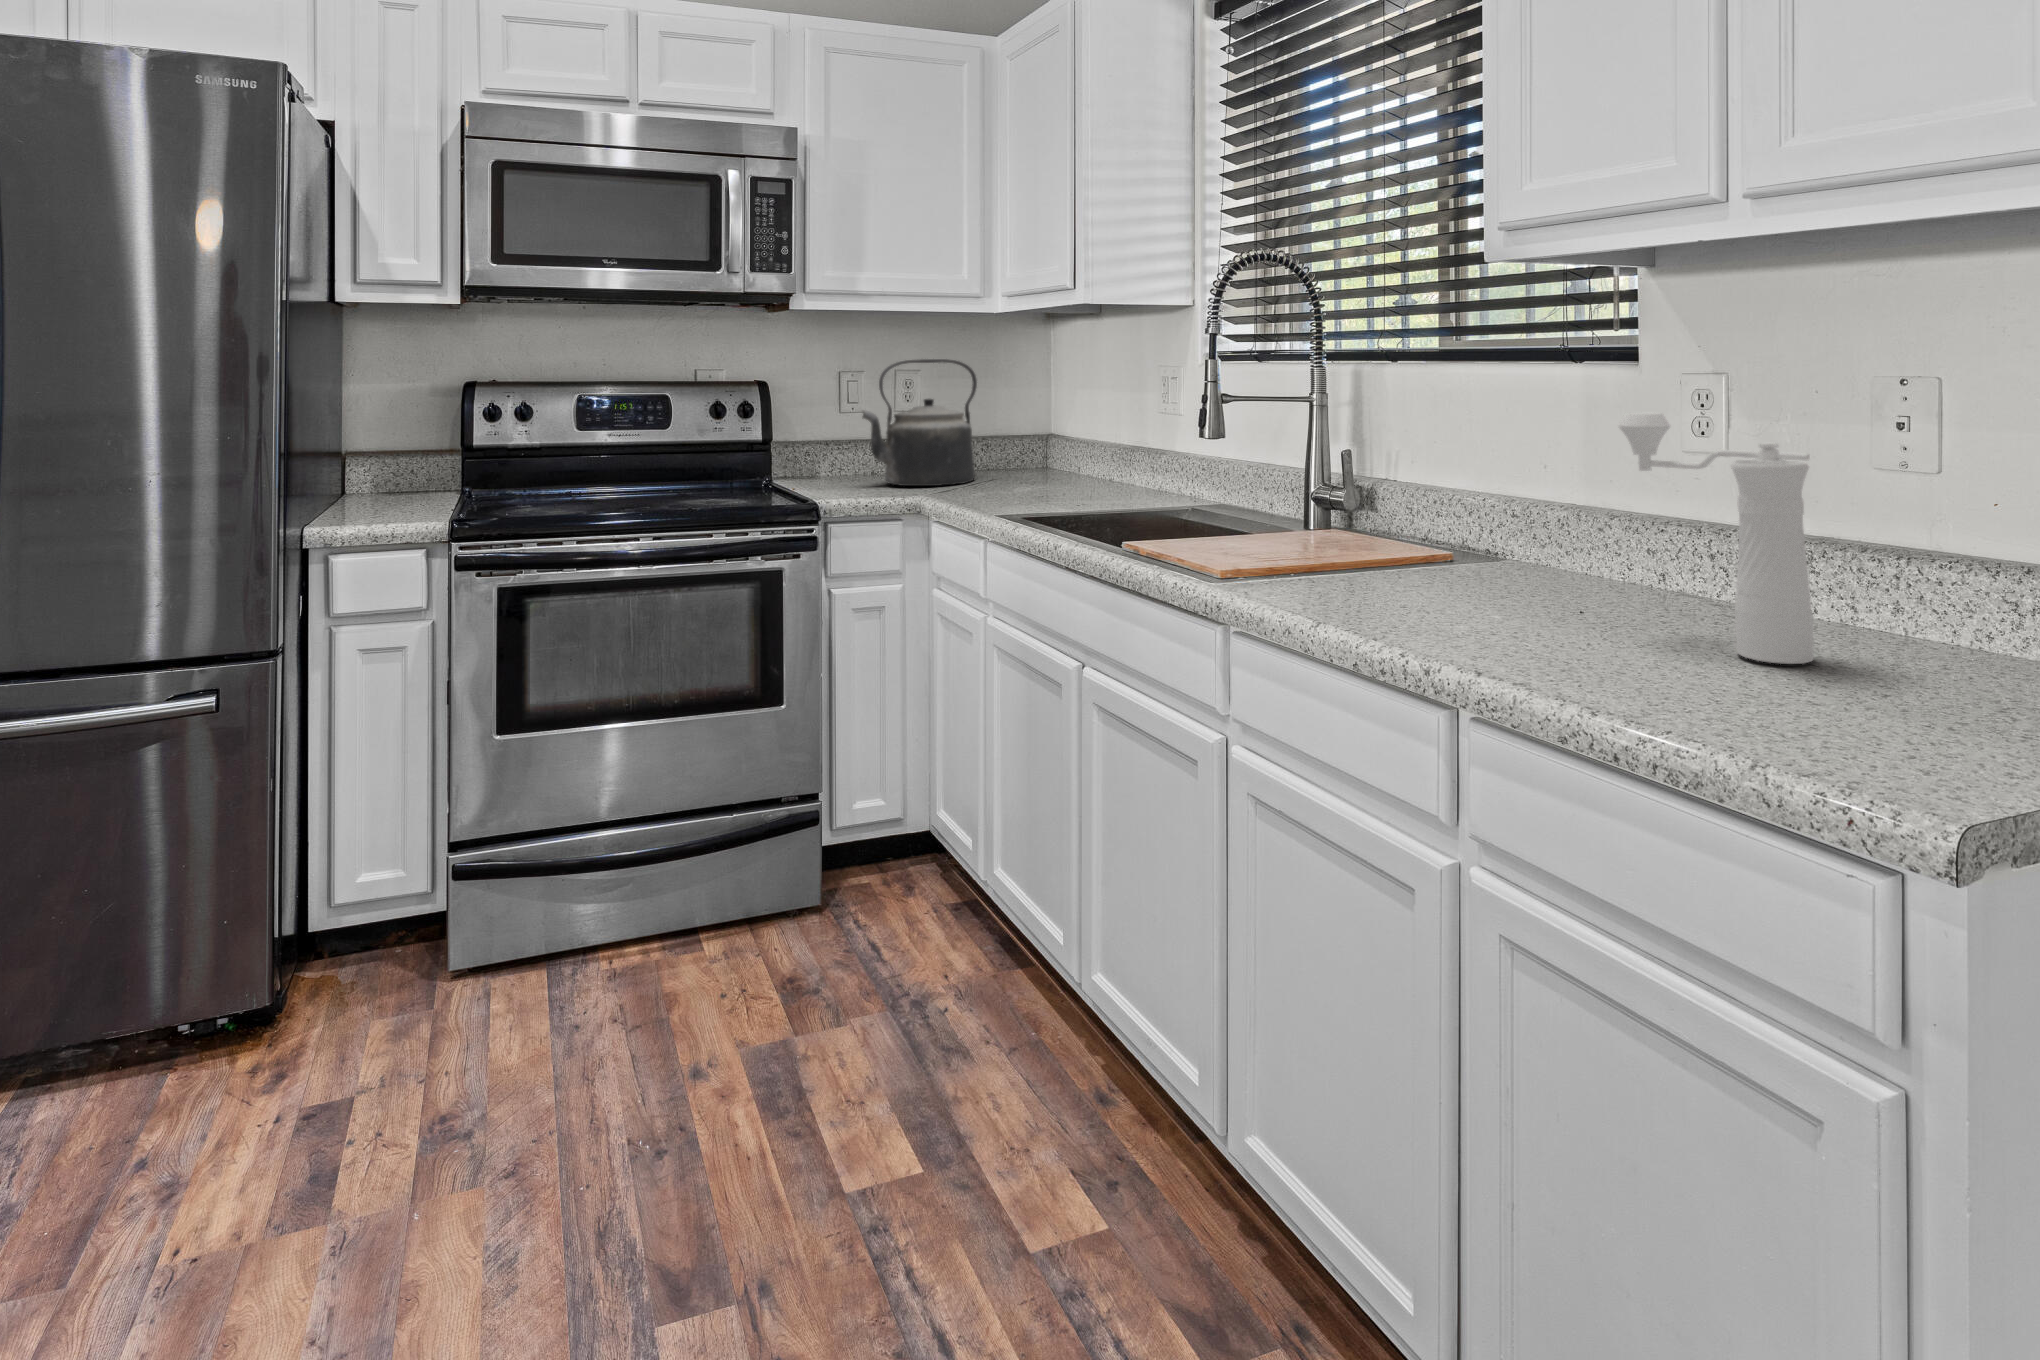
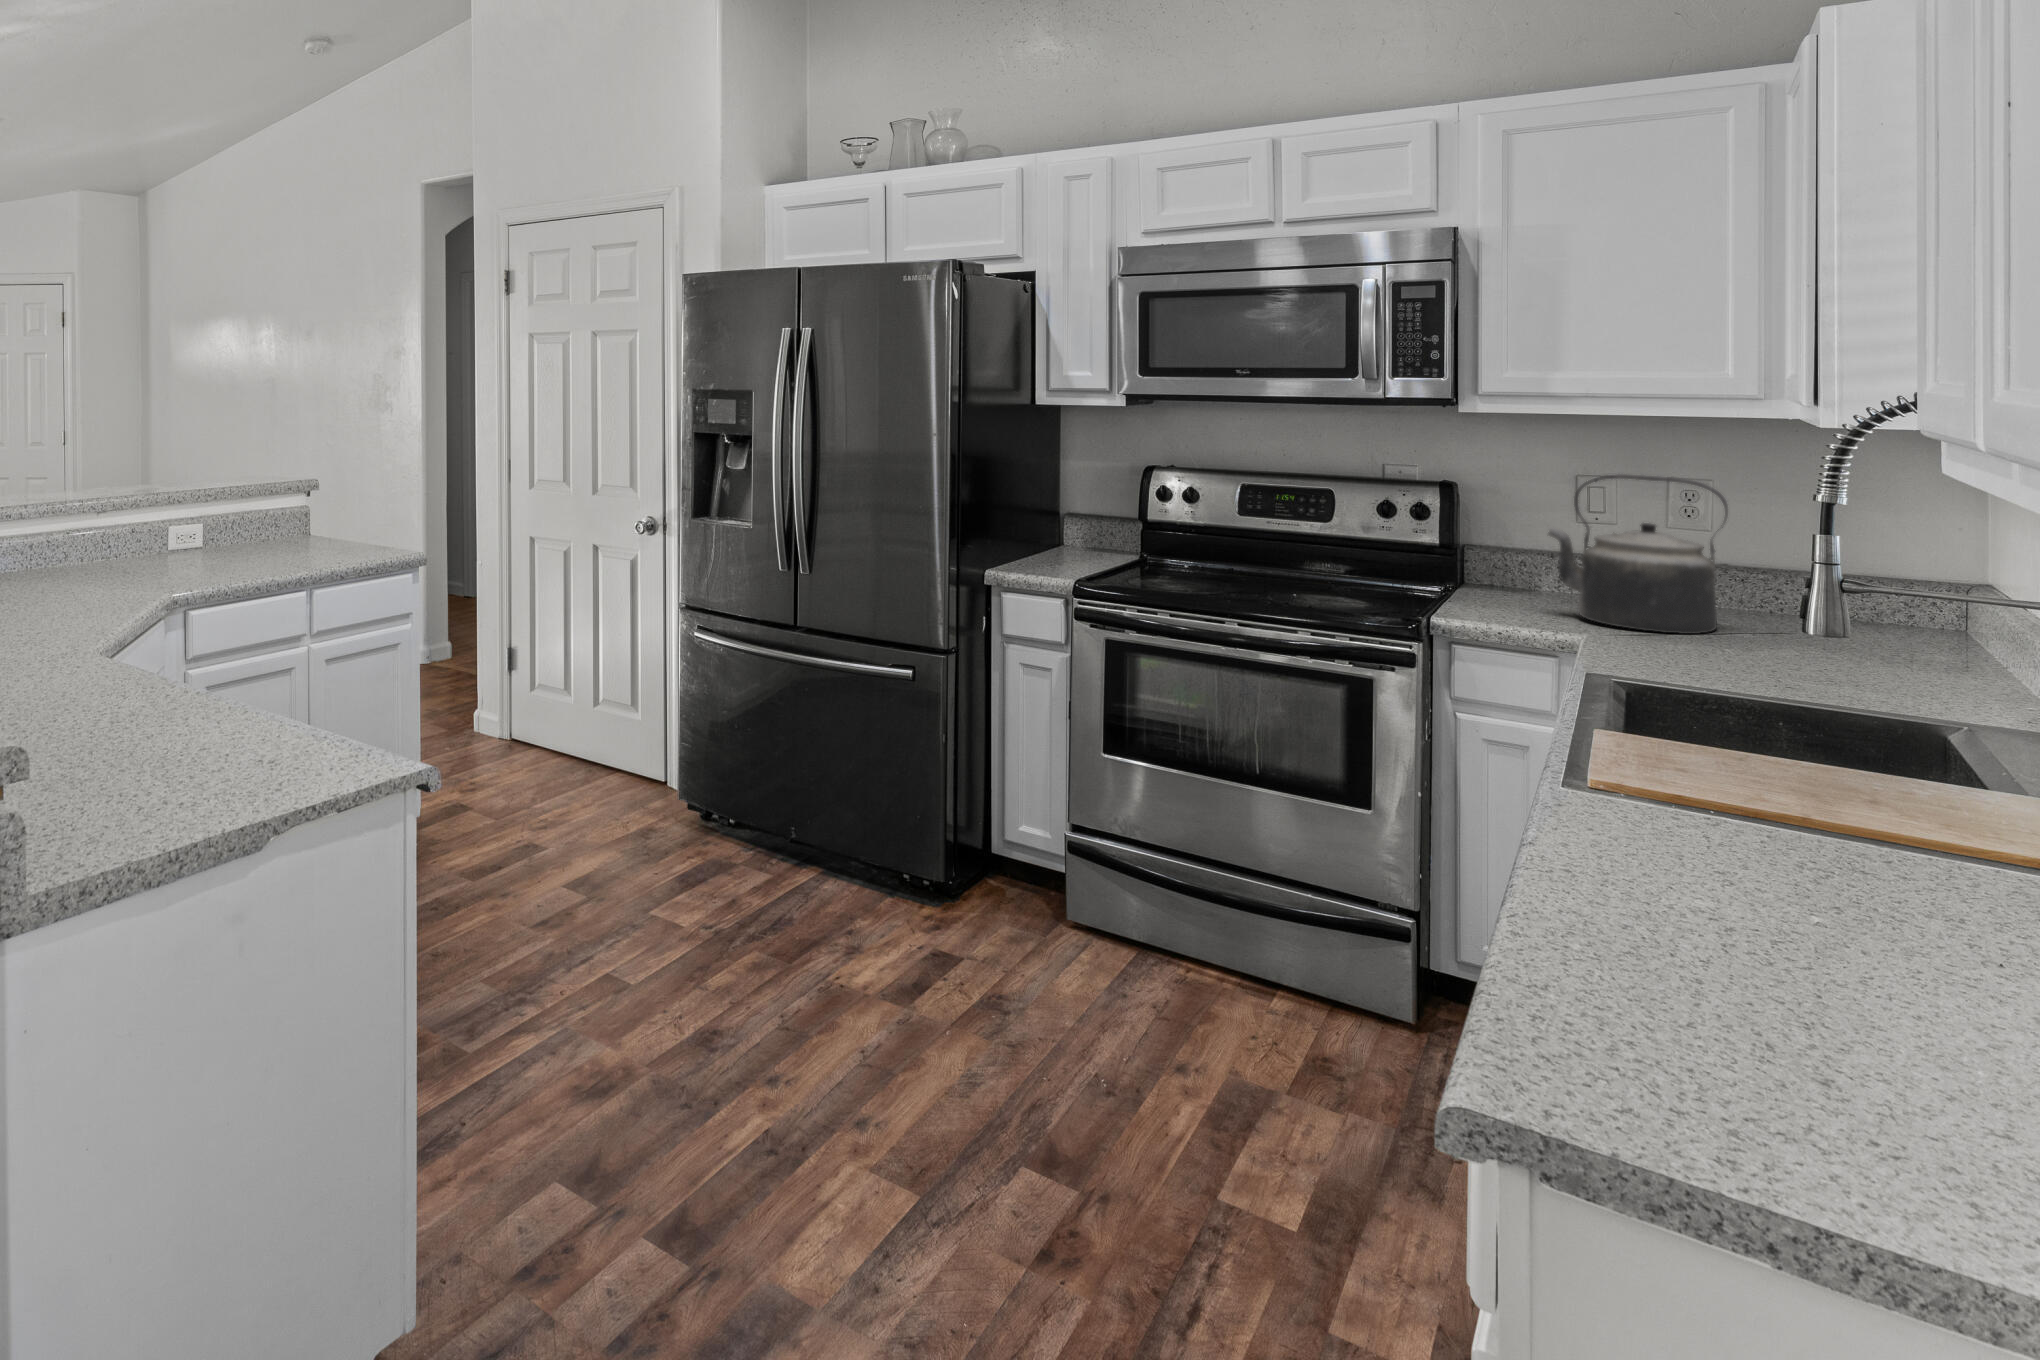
pepper mill: present [1618,413,1814,664] -> none [1740,708,1854,1016]

